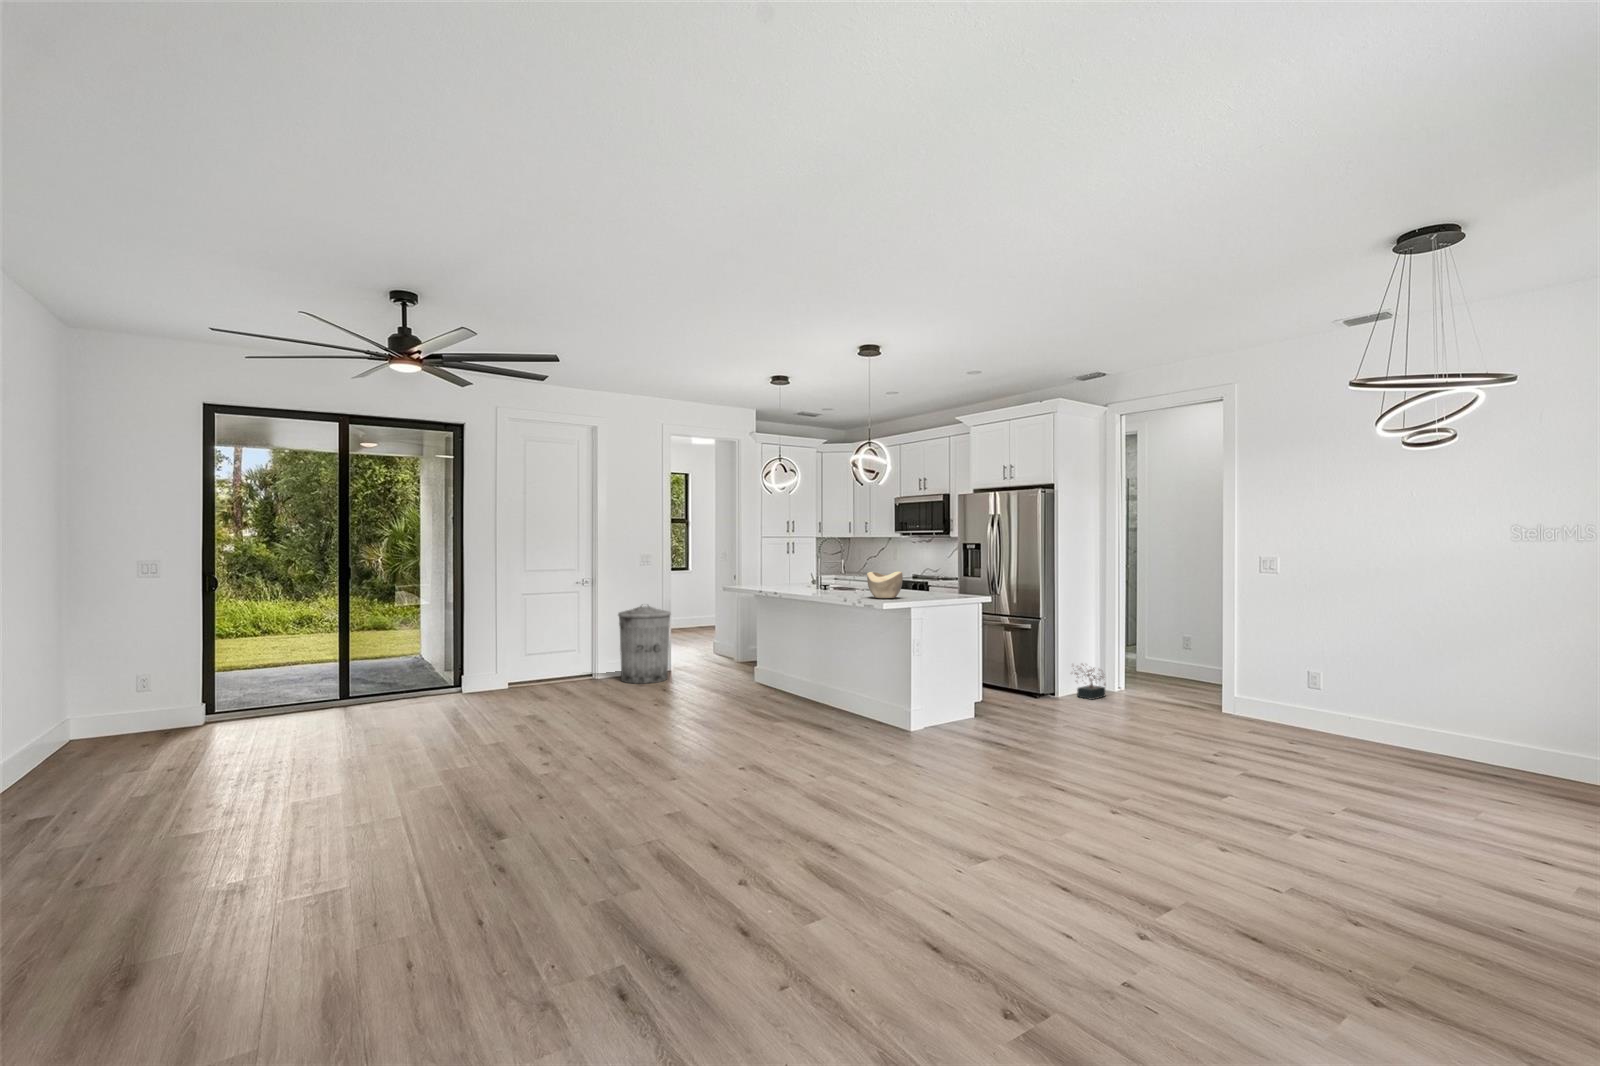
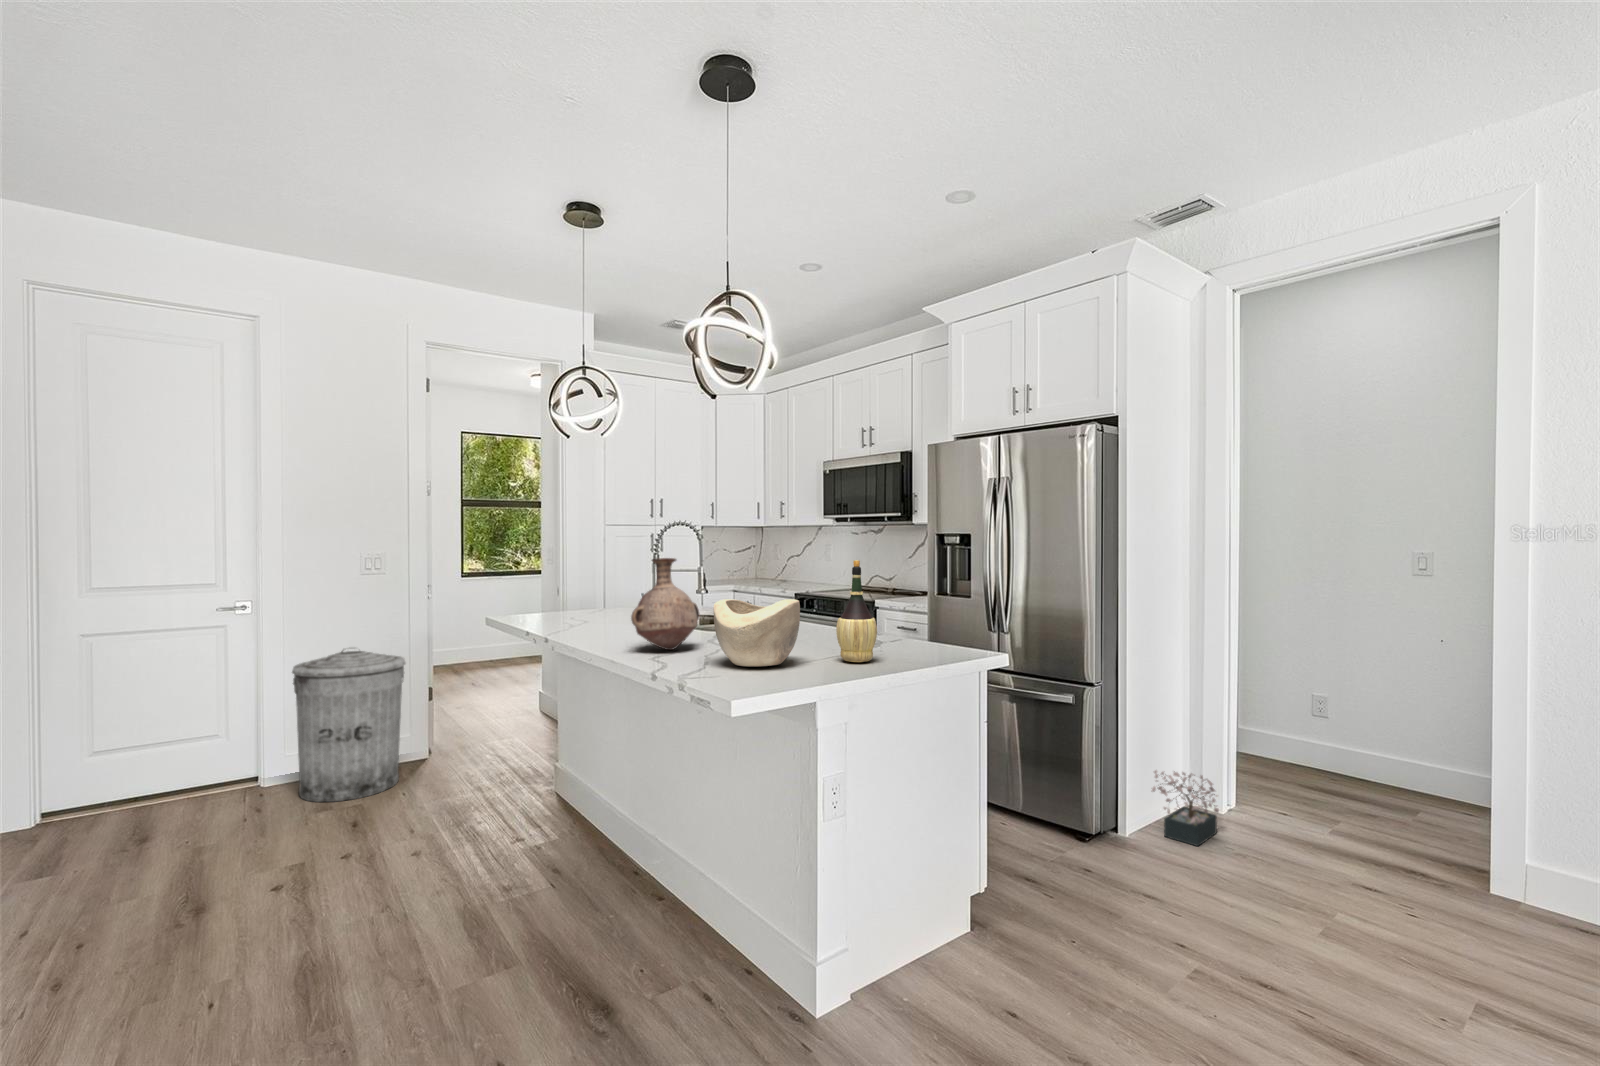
vase: none [827,555,854,595] -> present [631,558,699,650]
wine bottle: none [917,556,934,598] -> present [836,560,877,662]

